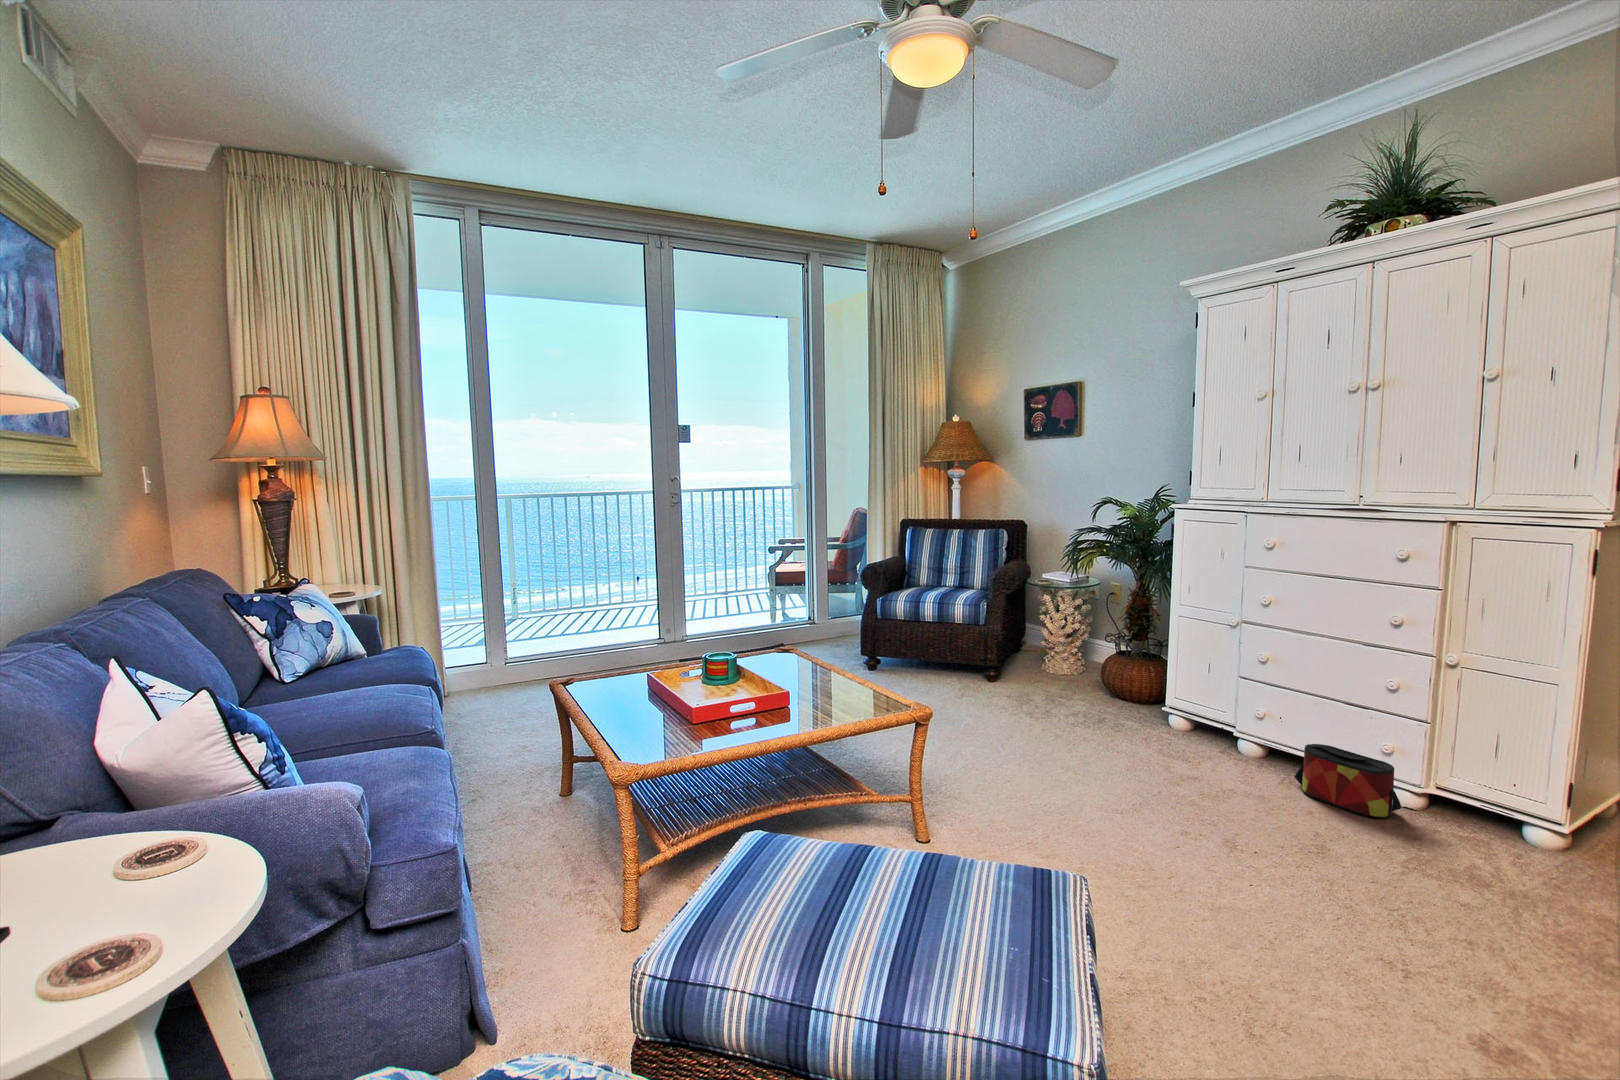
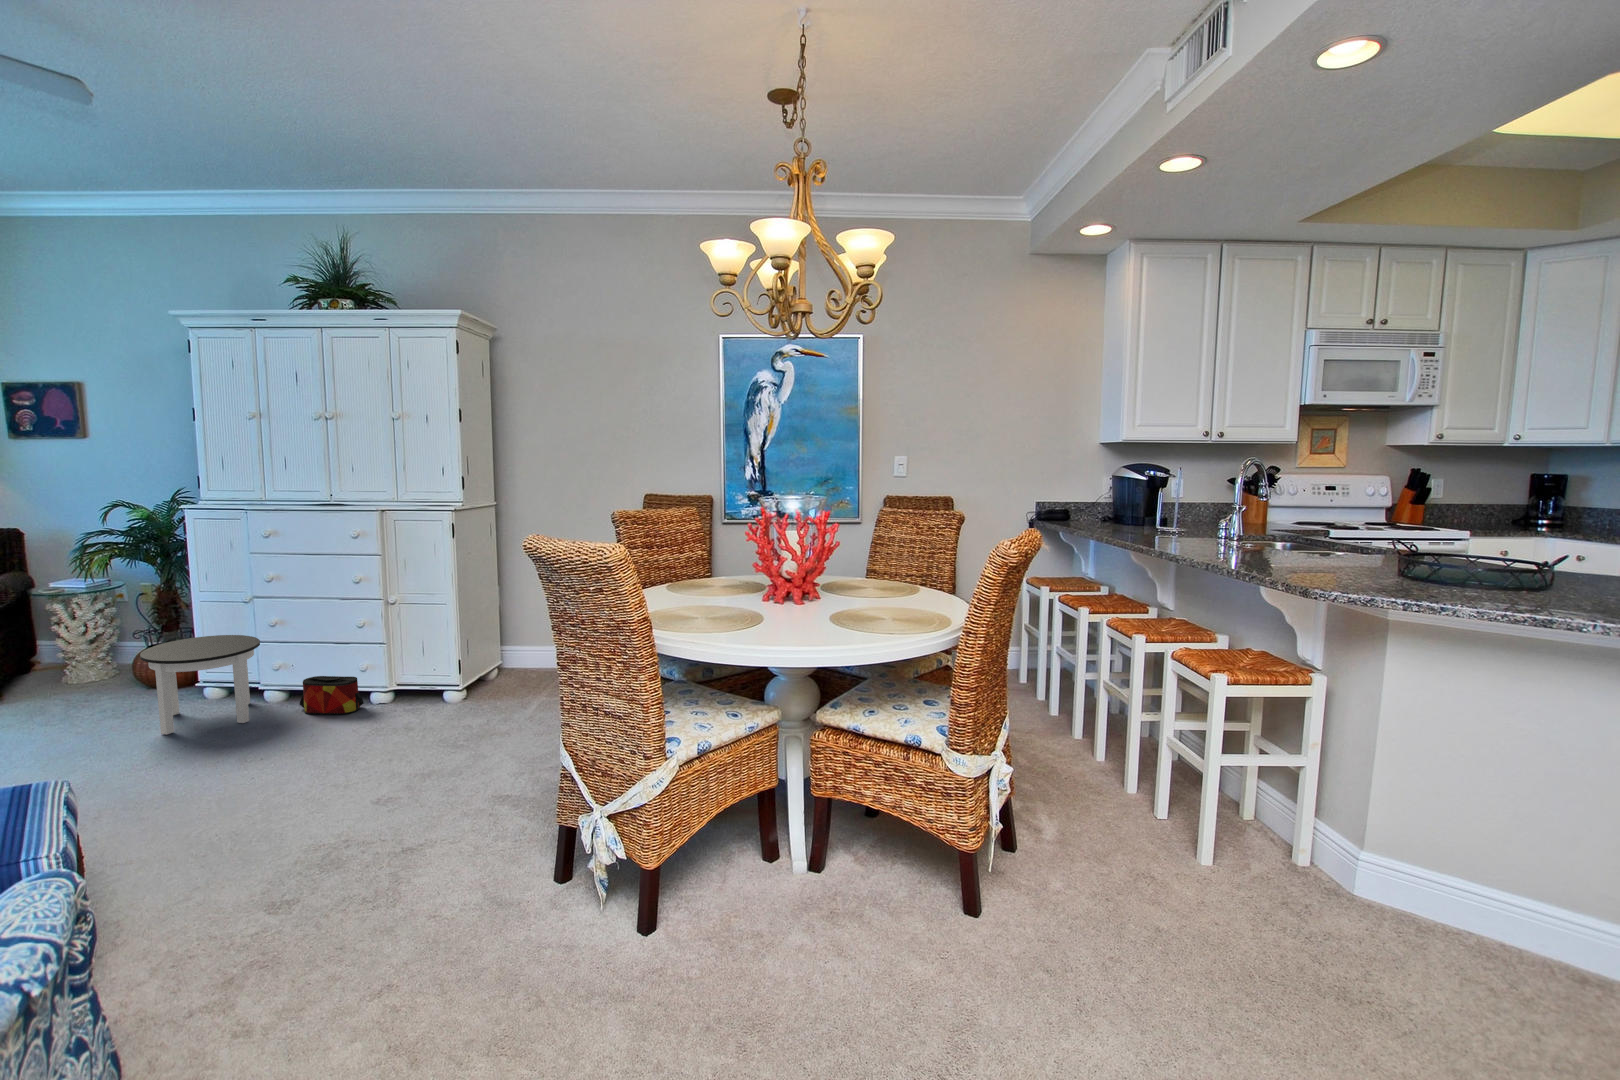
round table: none [1115,655,1249,781] -> present [140,635,260,735]

